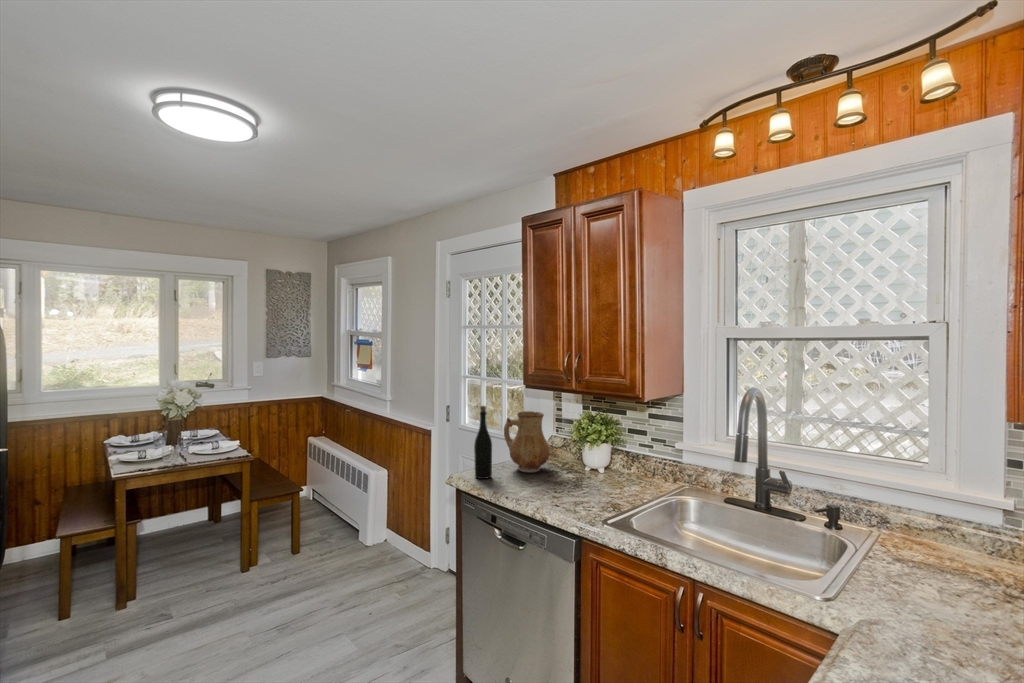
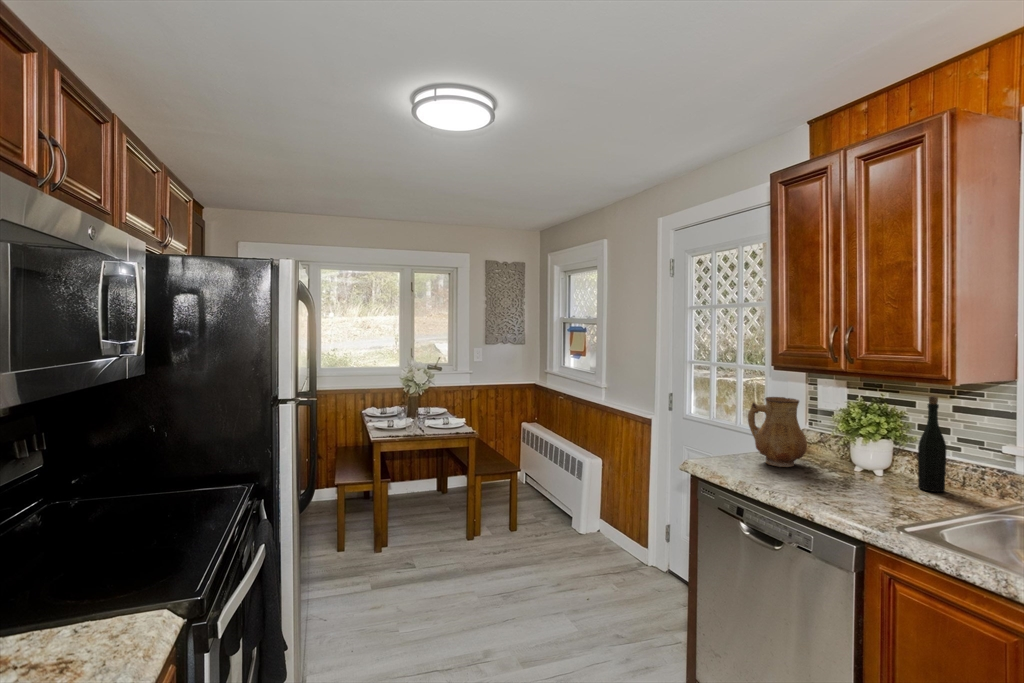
bottle: present [474,406,492,479] -> present [918,396,947,492]

